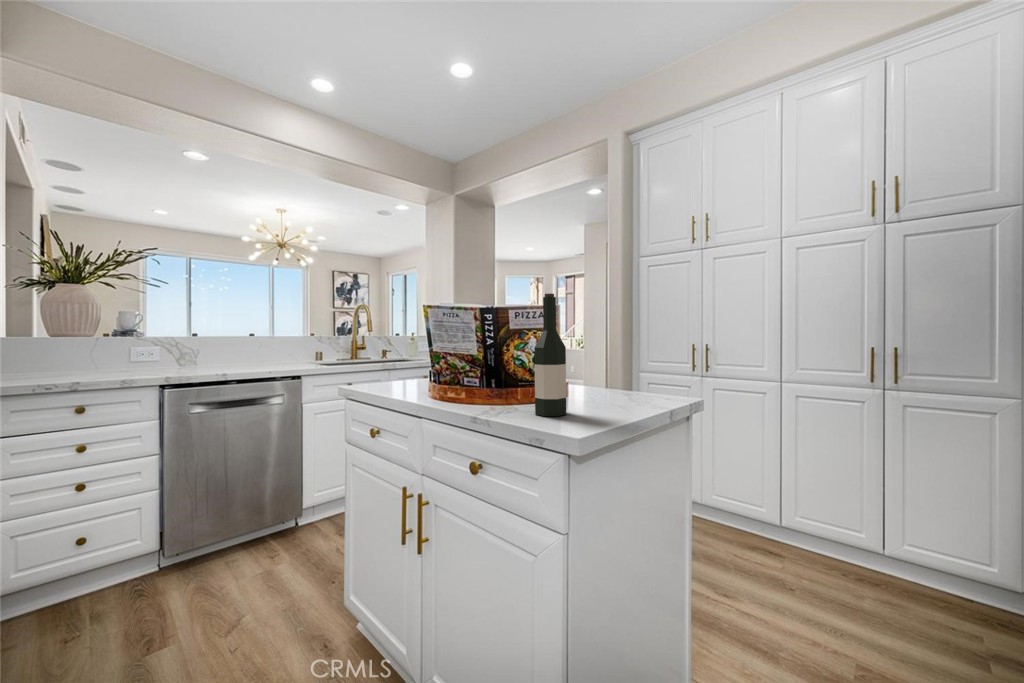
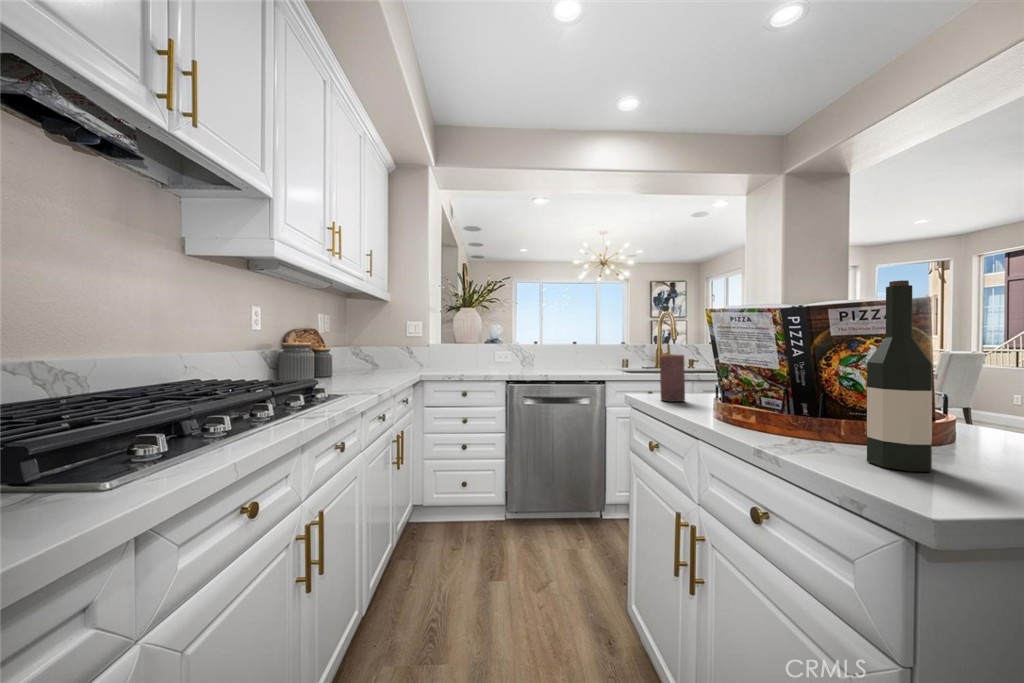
candle: none [375,346,398,389] -> present [660,355,685,401]

